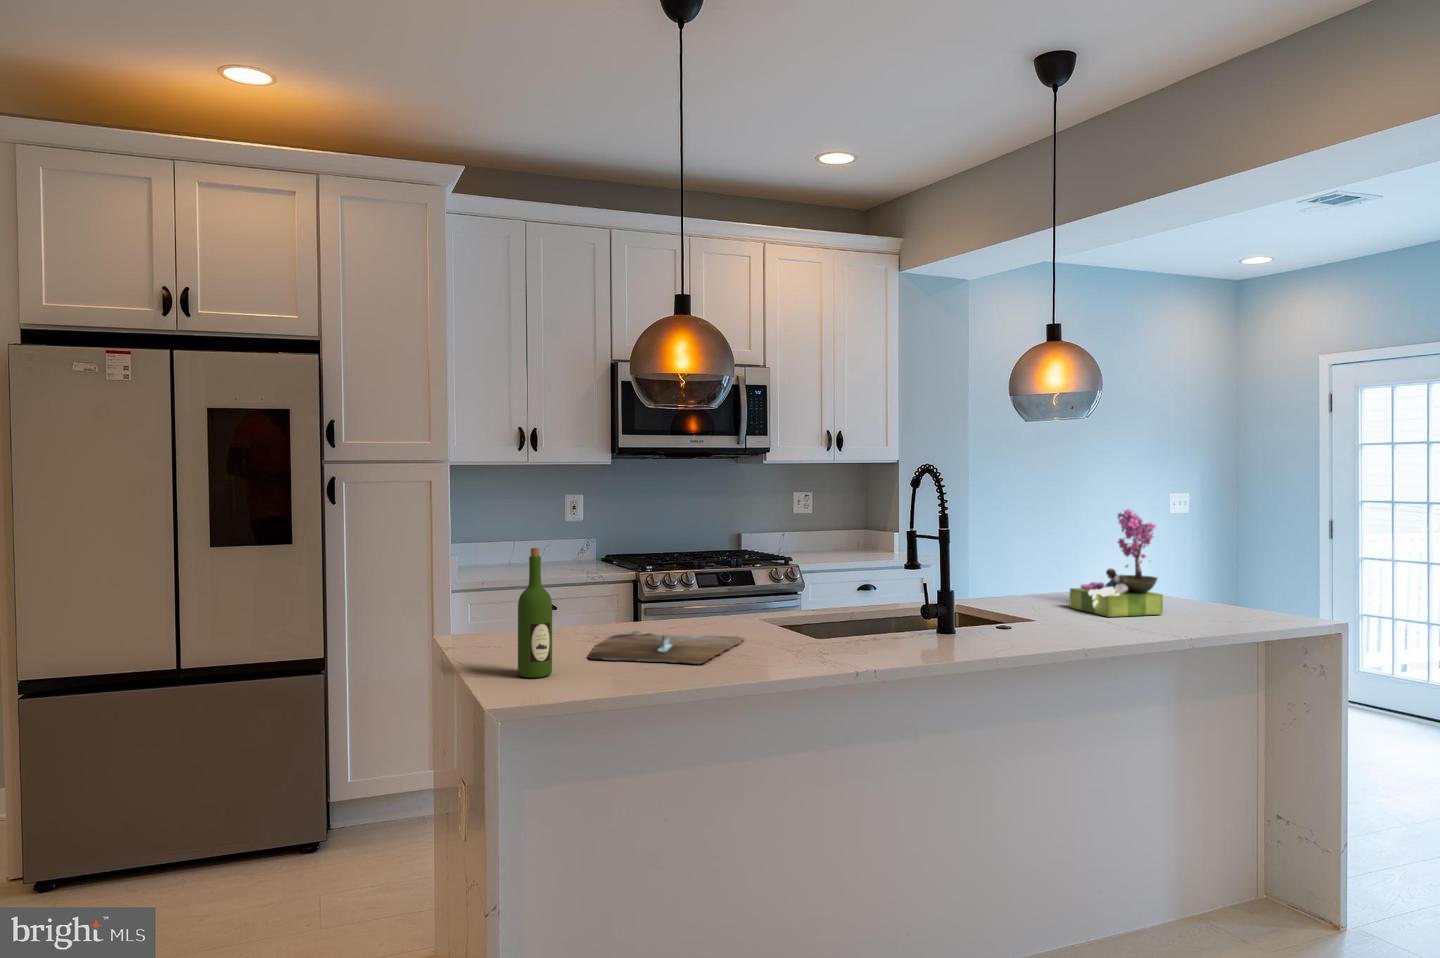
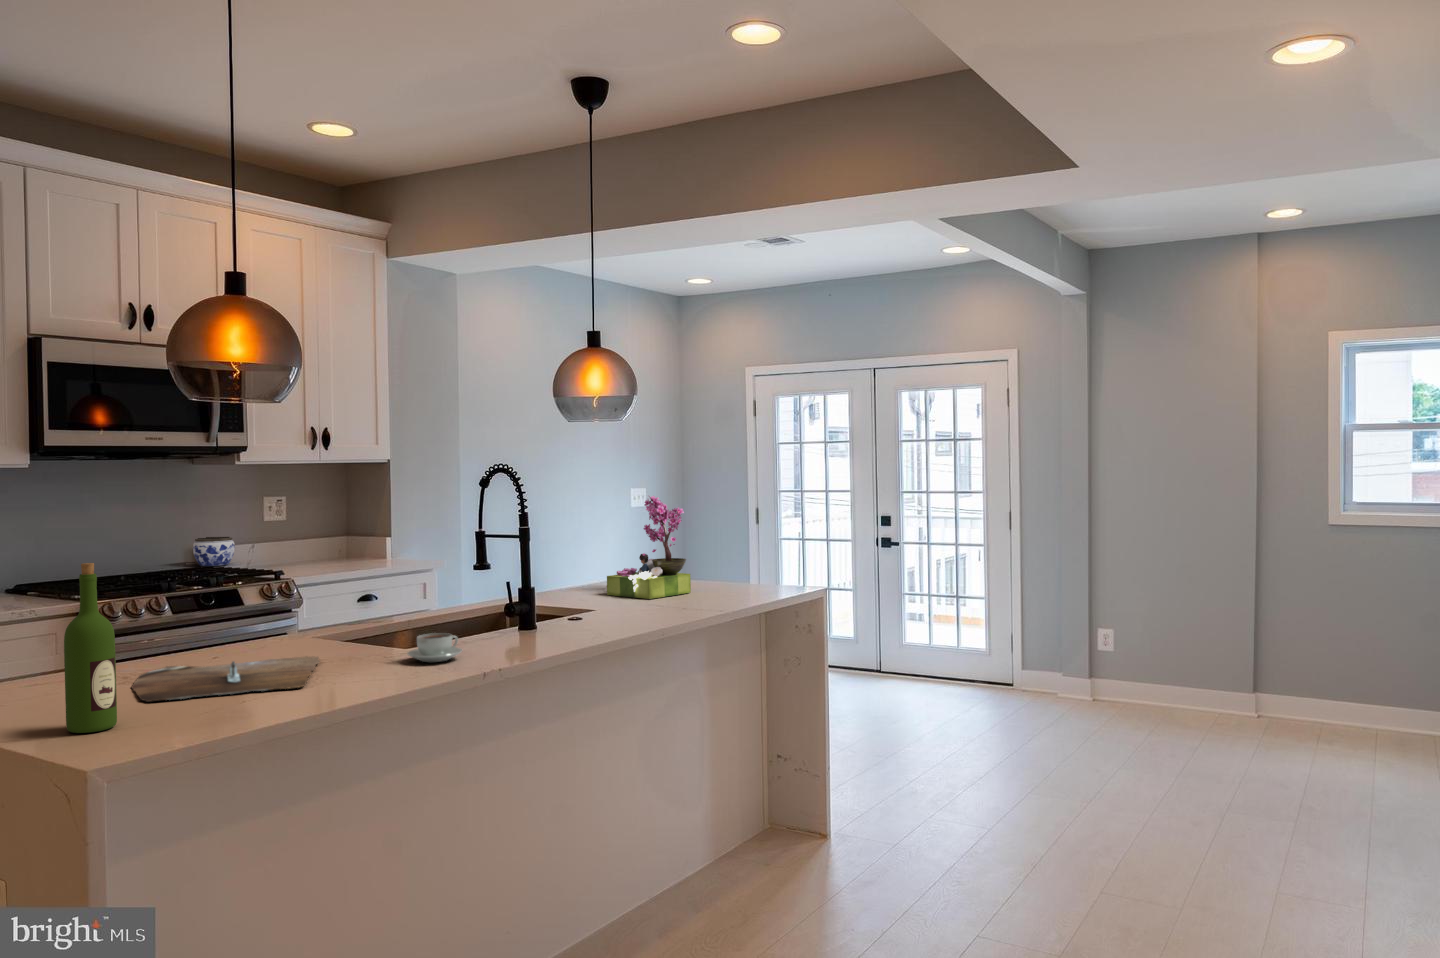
jar: none [736,523,767,548] -> present [193,537,235,566]
coffee cup: none [807,630,857,656] -> present [407,633,462,662]

